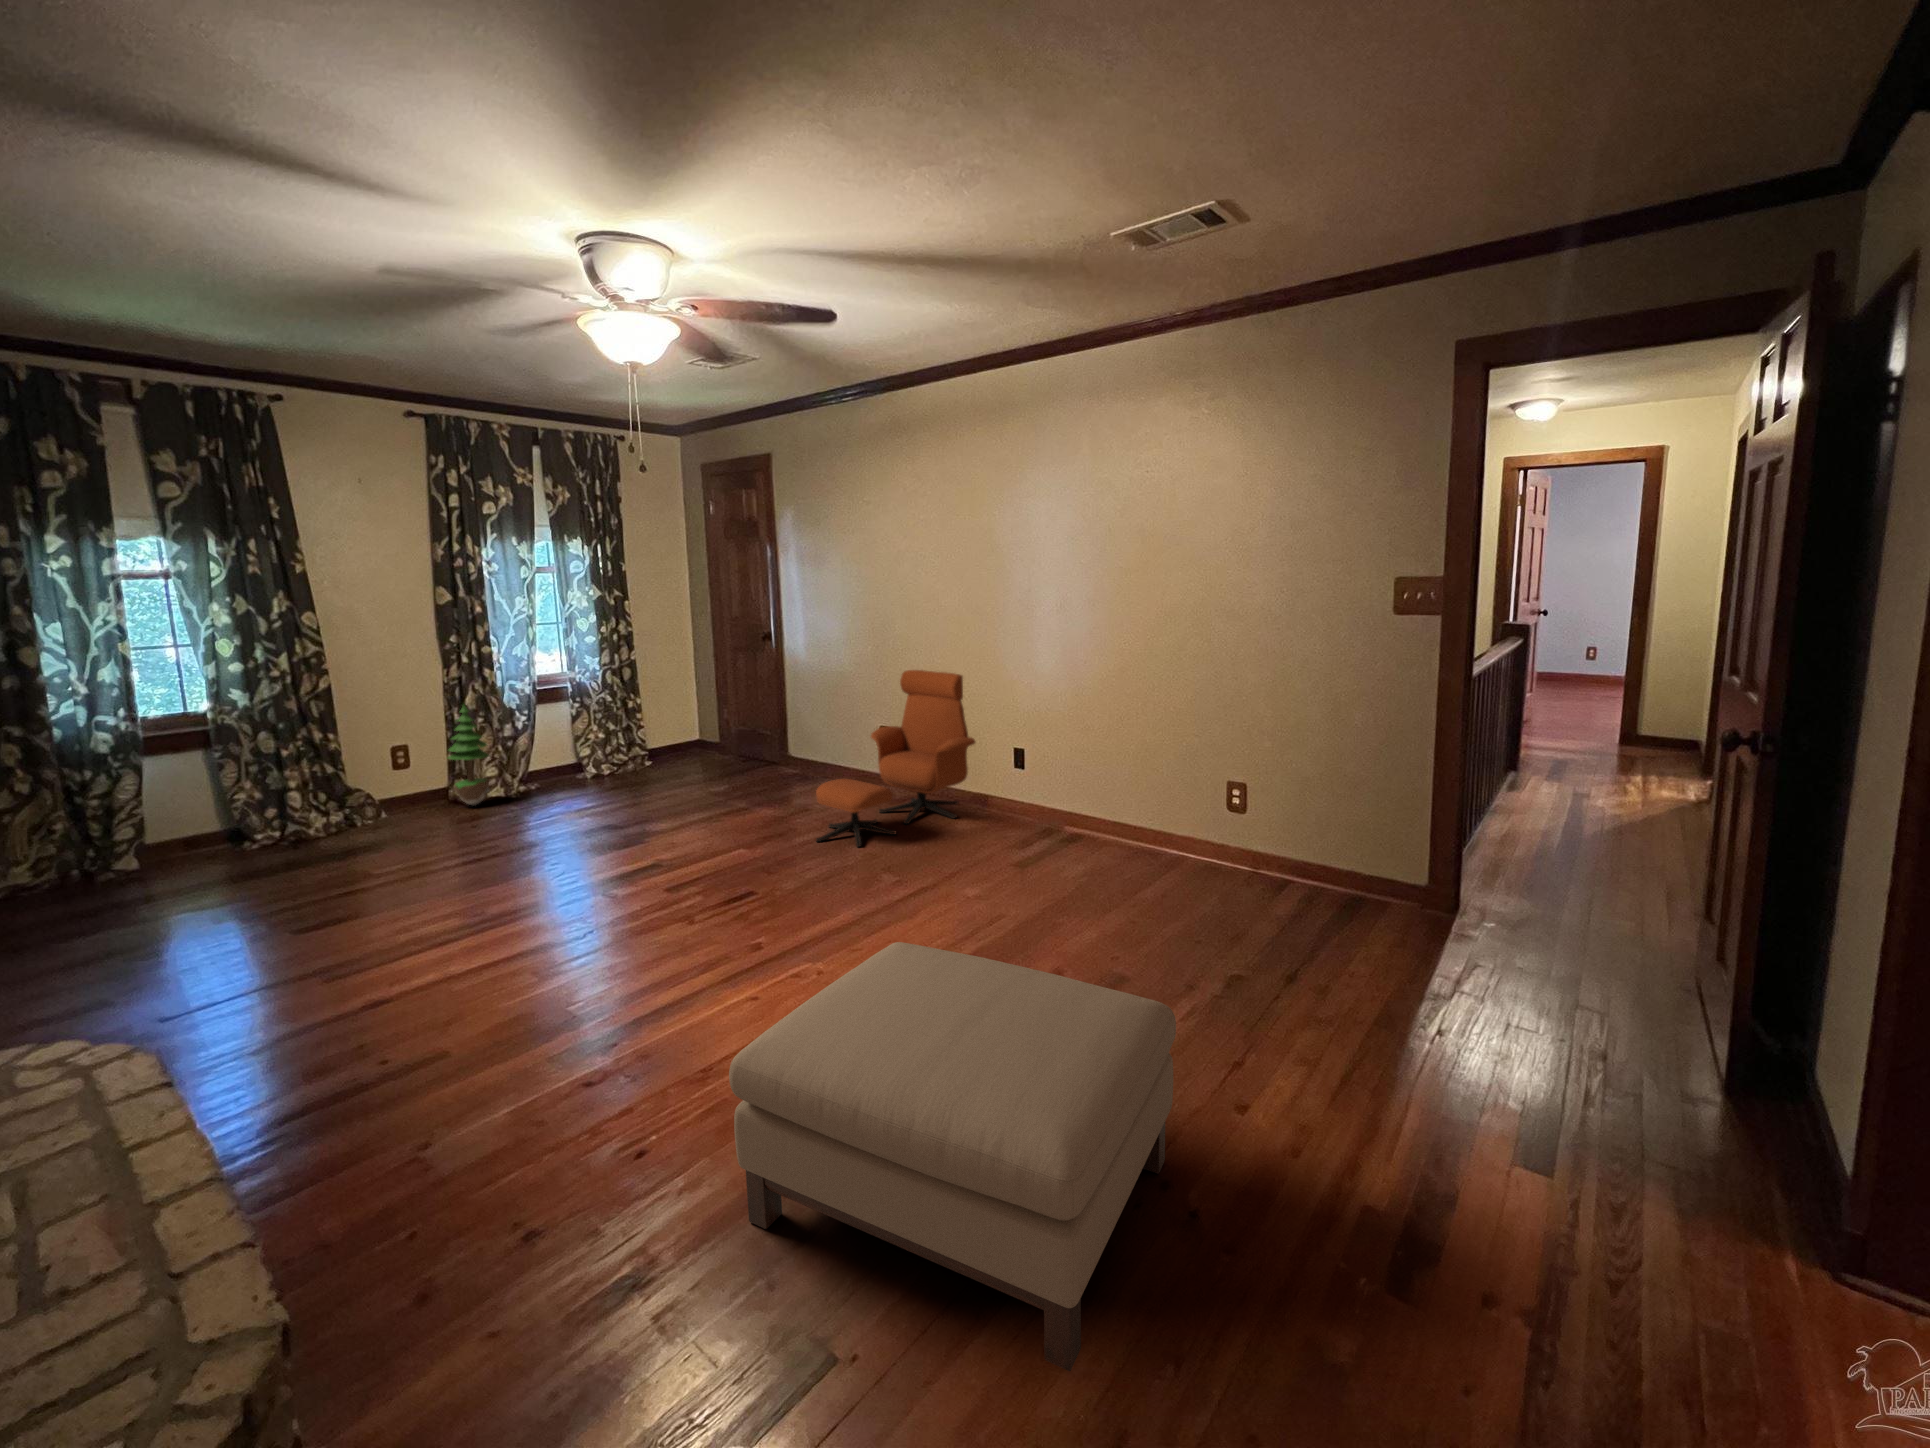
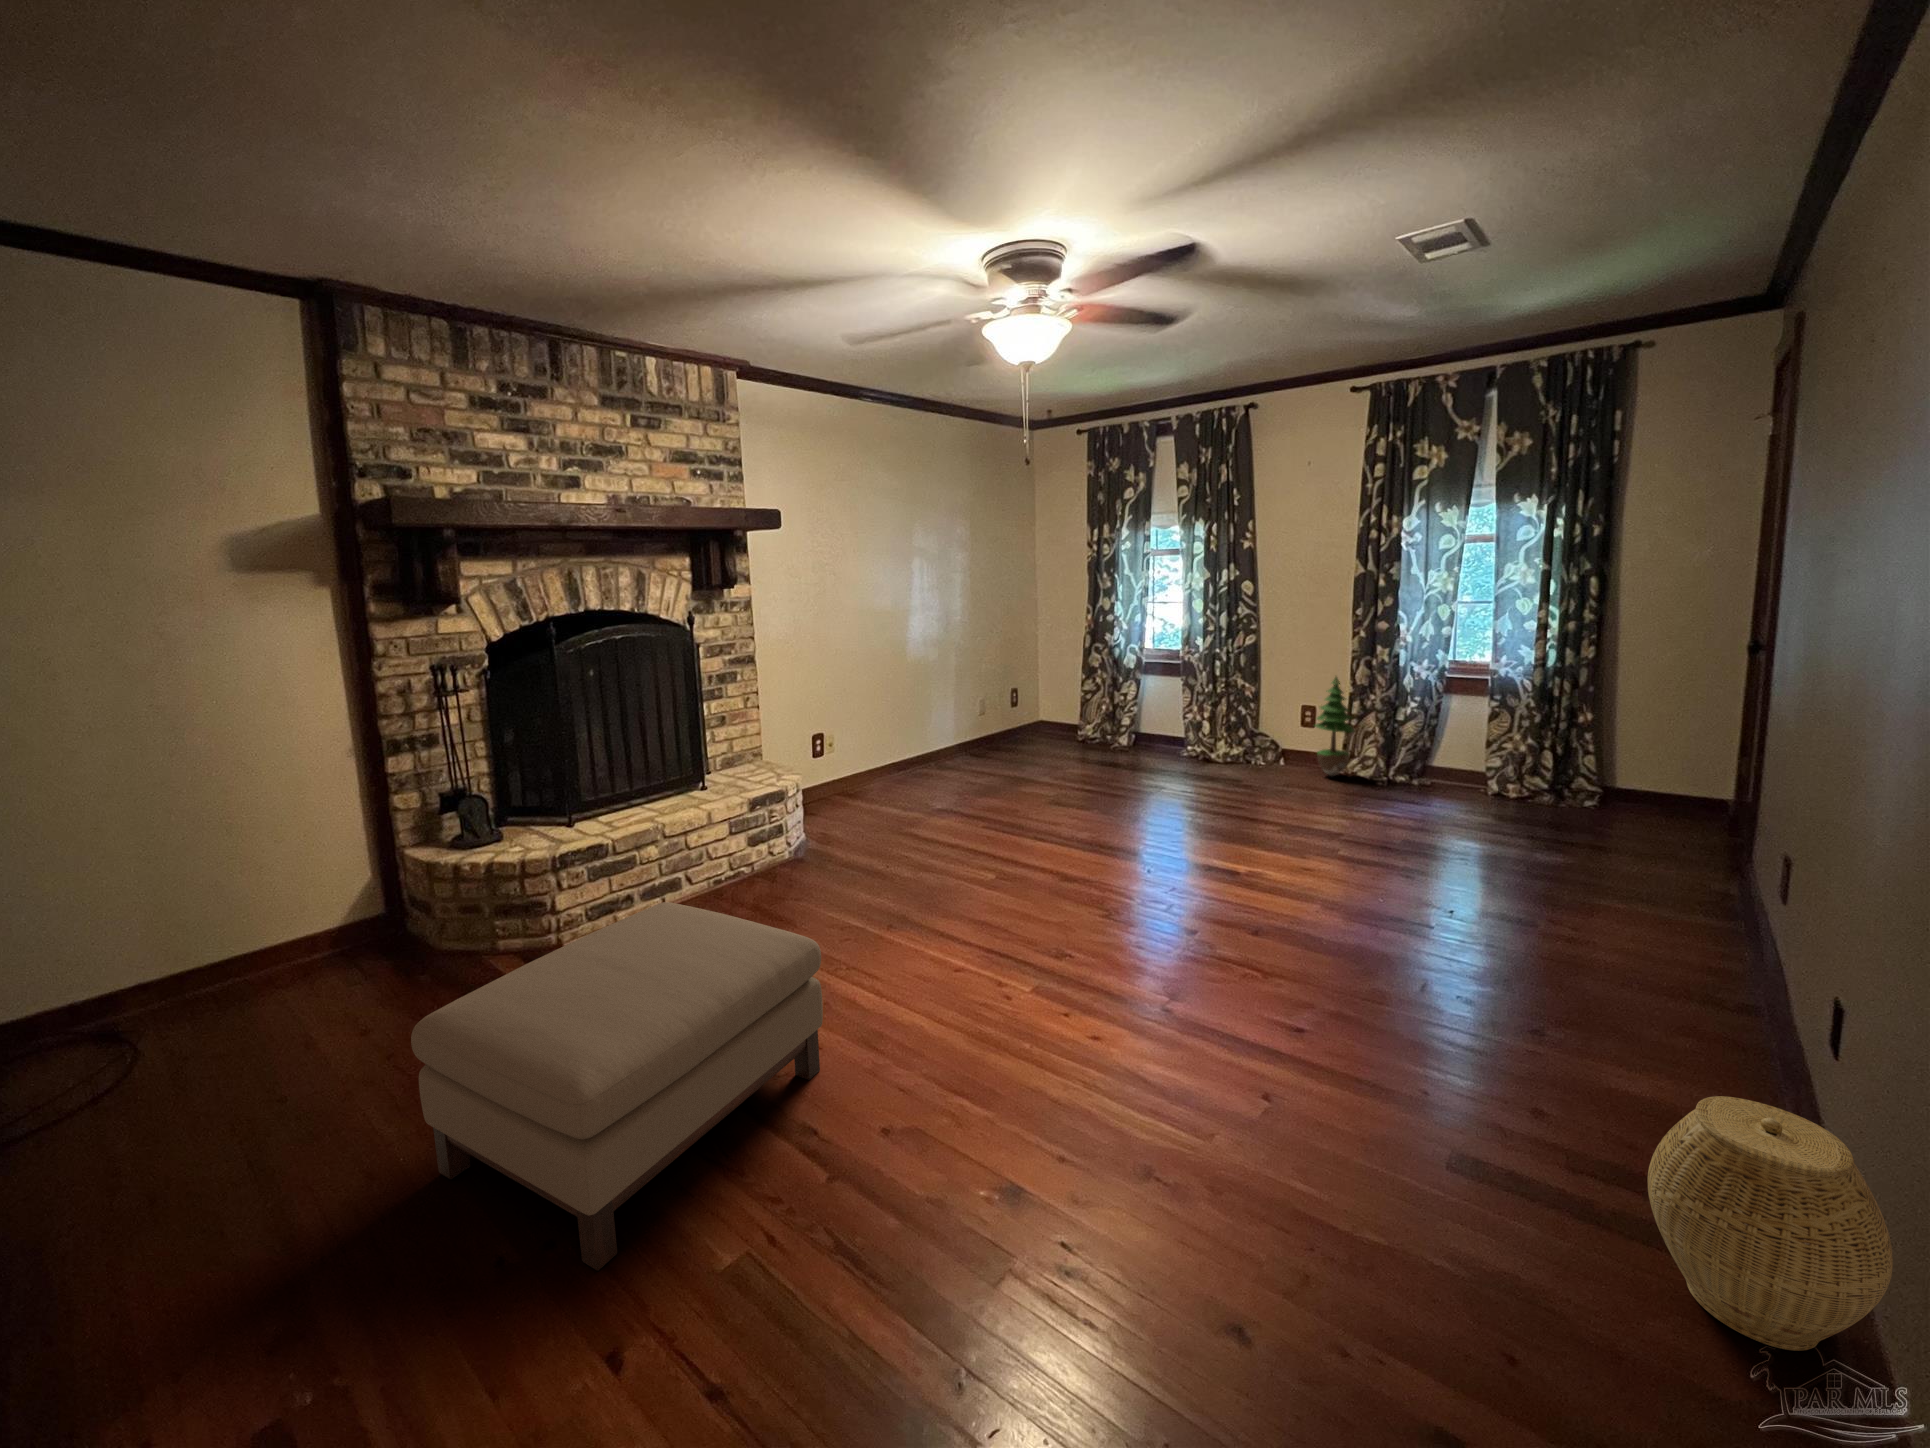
lounge chair: present [816,670,975,847] -> none [1407,748,1820,1074]
woven basket: none [1057,774,1118,853] -> present [1648,1096,1893,1351]

